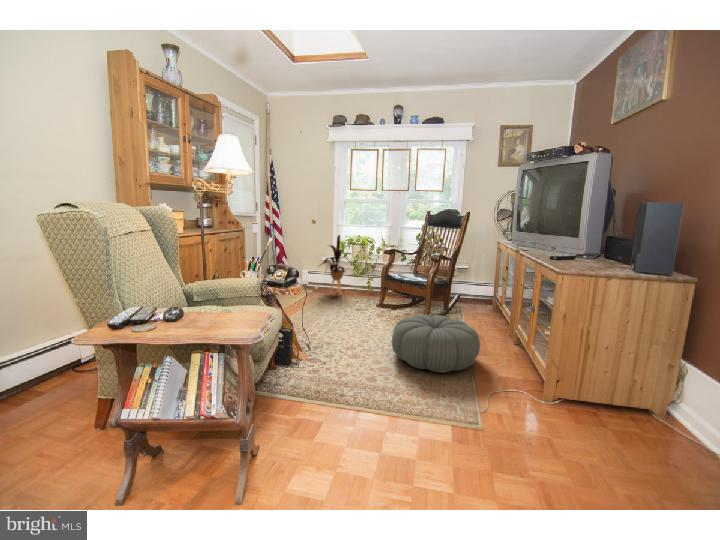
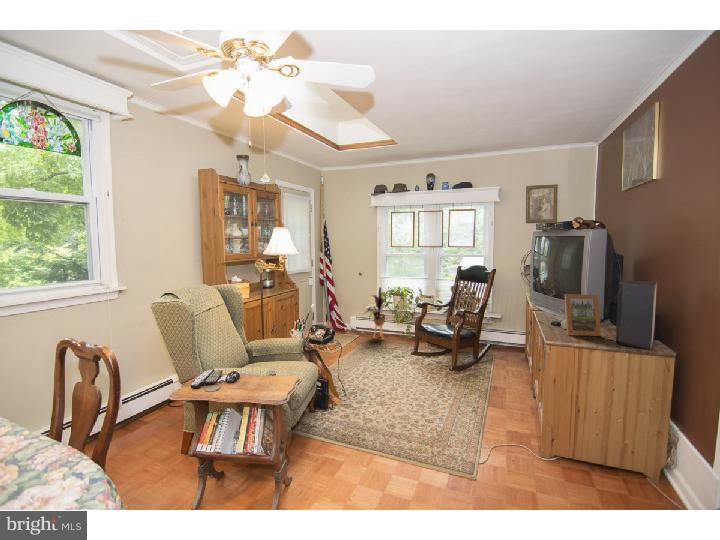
picture frame: none [559,222,605,267] -> present [561,294,601,336]
pouf: present [392,315,480,372] -> none [413,367,493,424]

